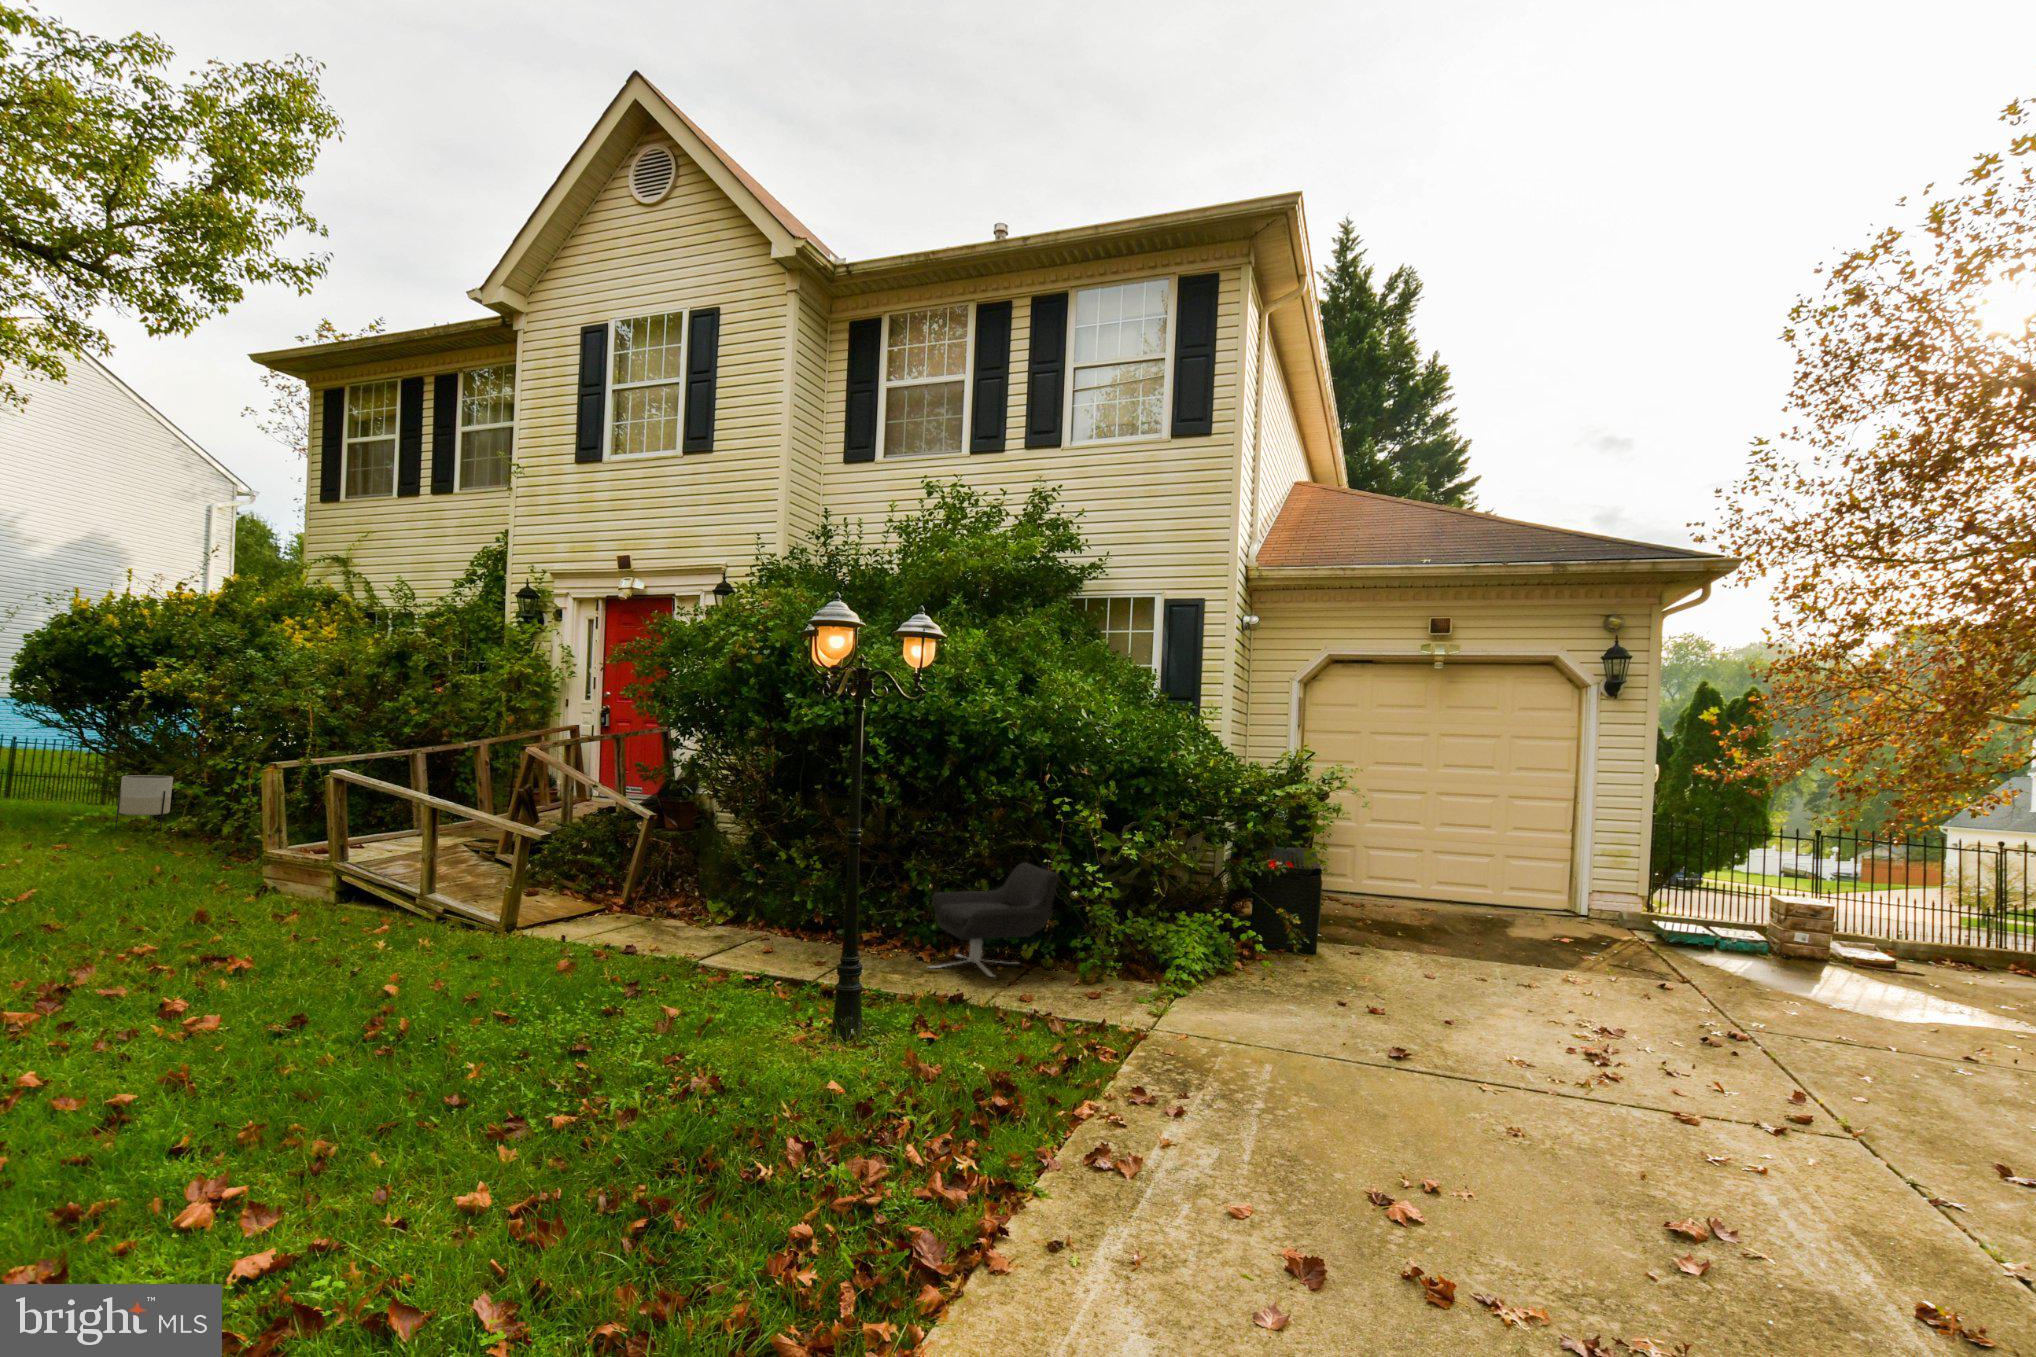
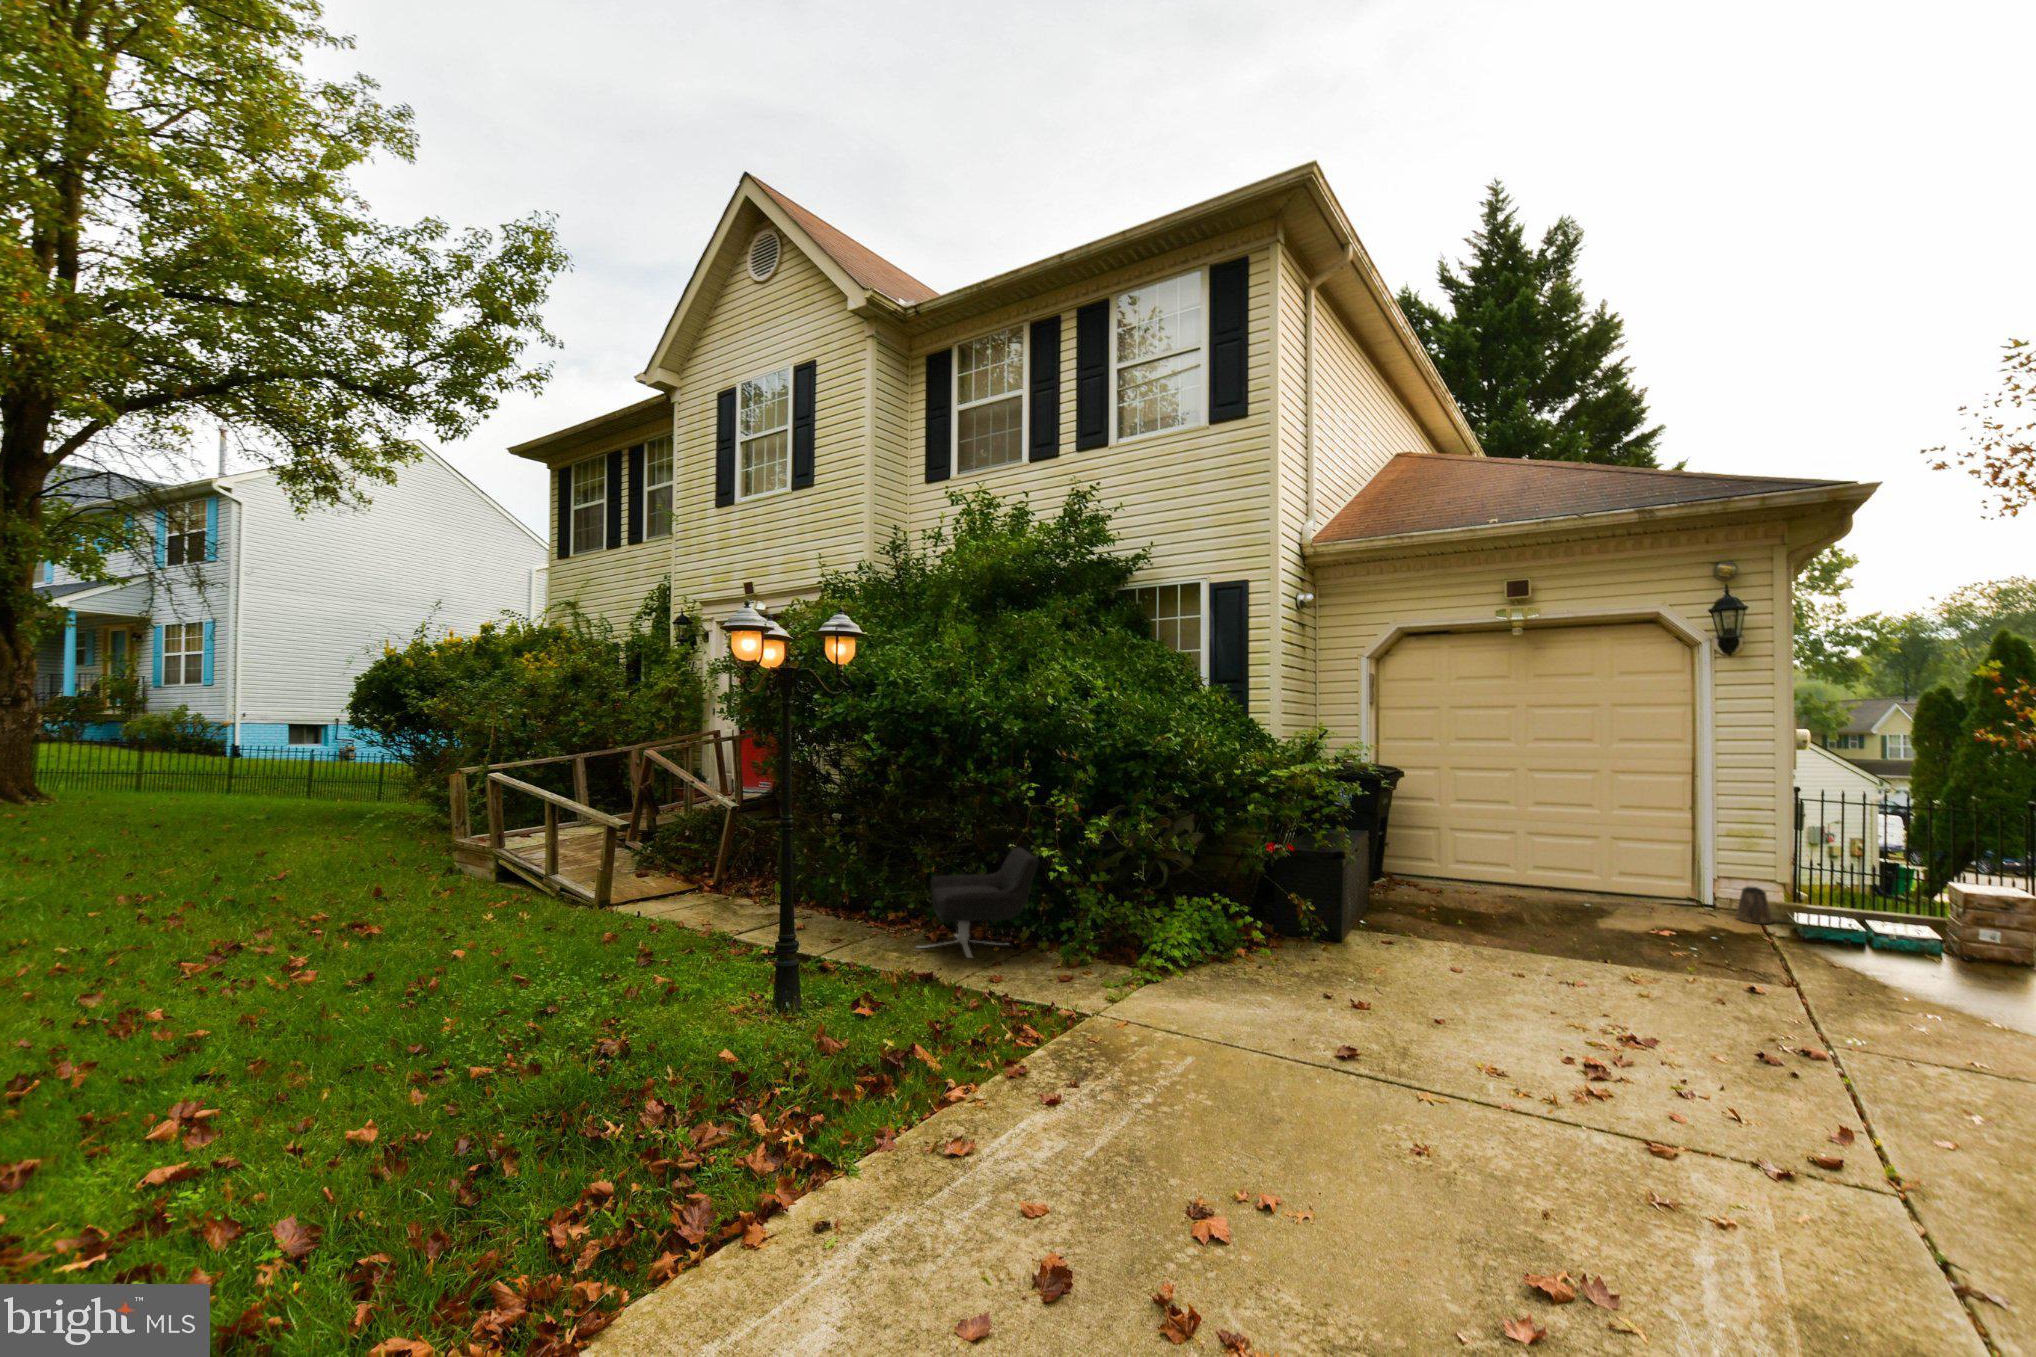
planter: present [115,775,173,831] -> none [390,782,429,824]
watering can: none [1612,905,1642,938] -> present [1736,886,1773,924]

